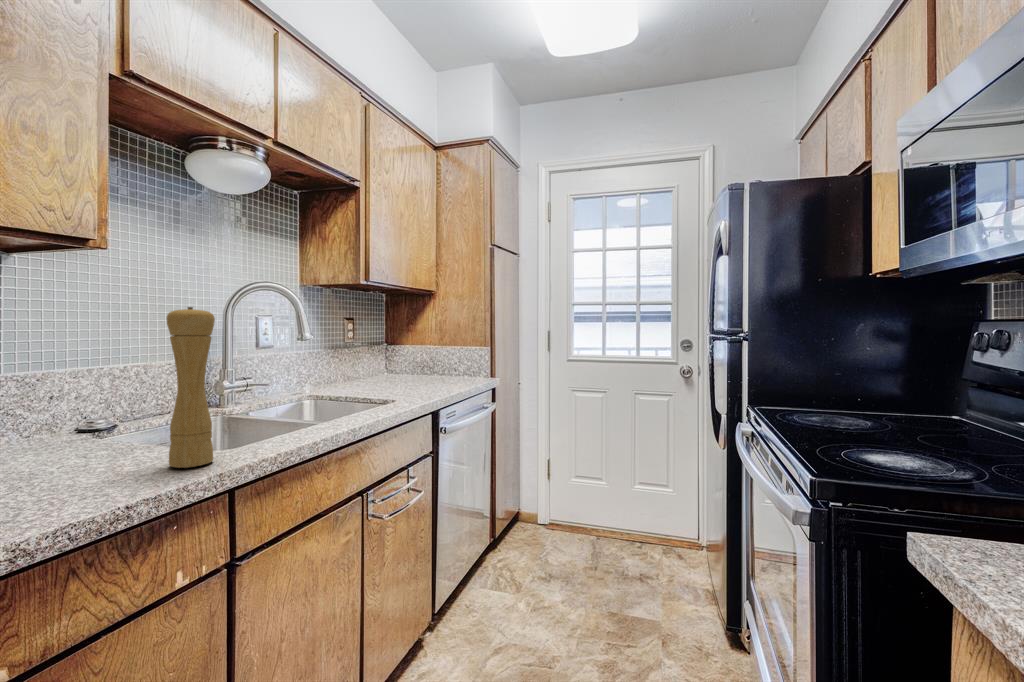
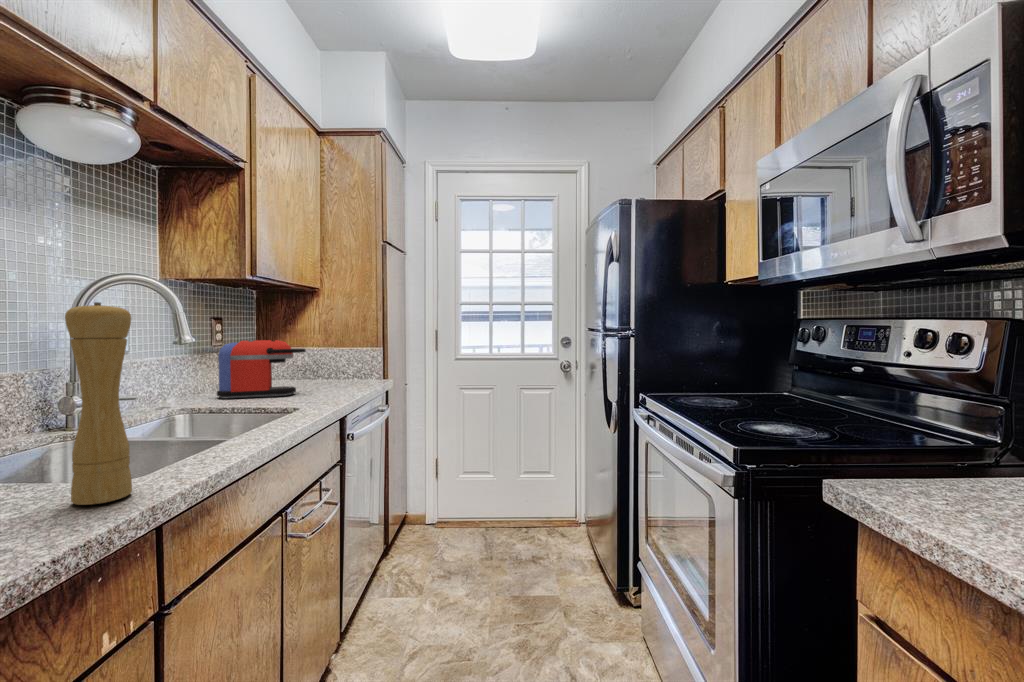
coffee maker: none [341,339,413,389] -> present [217,340,306,398]

